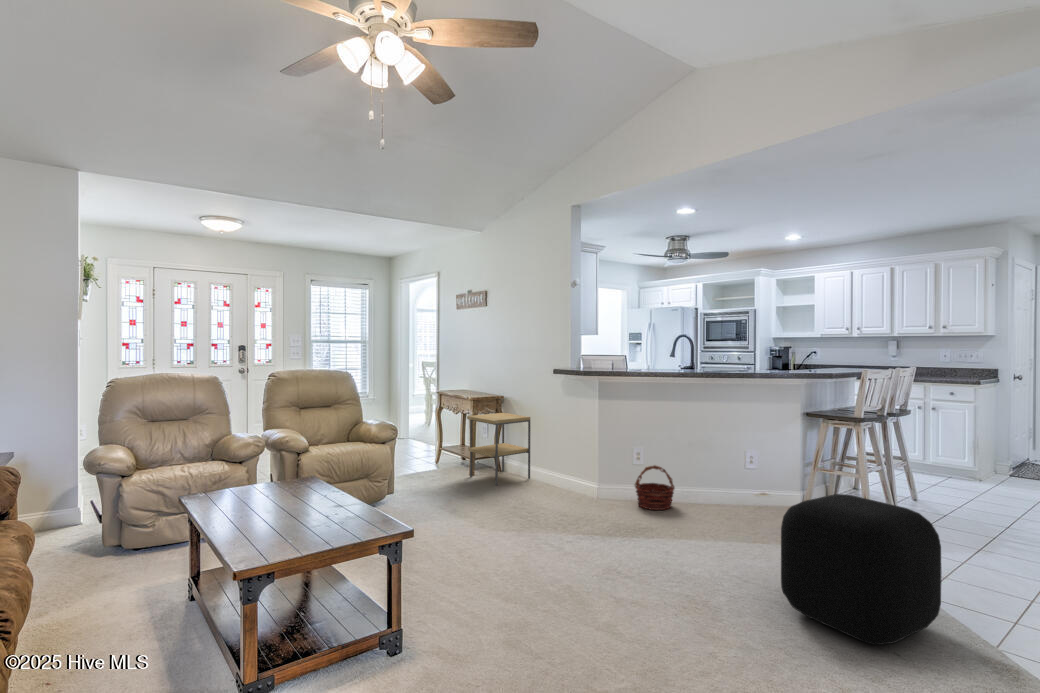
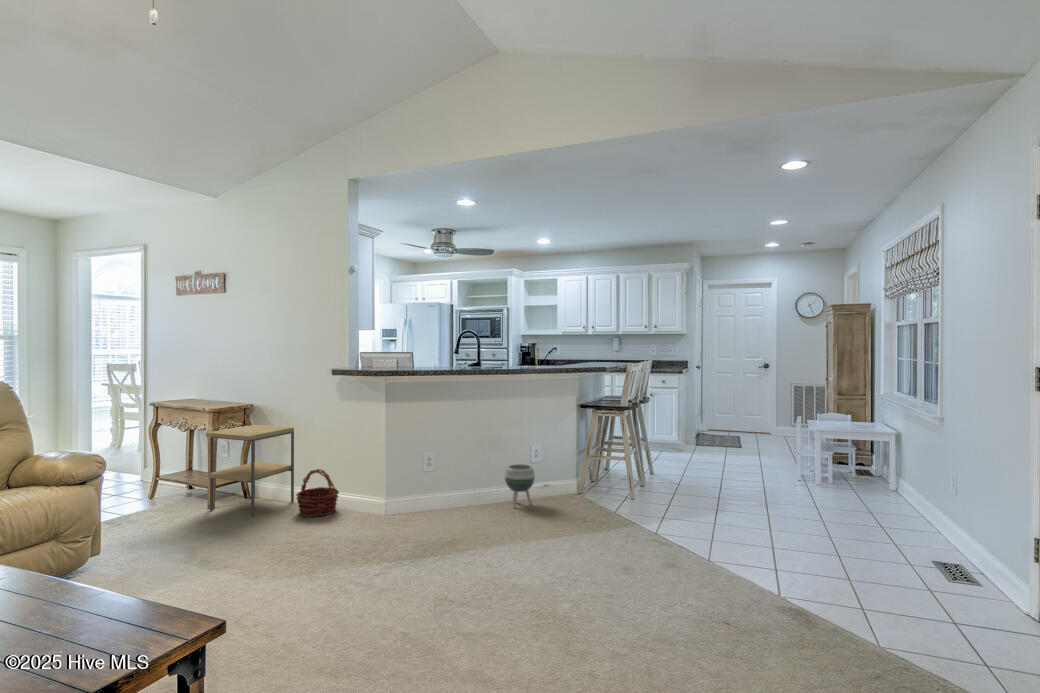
basket: present [635,465,674,510] -> present [296,469,339,517]
planter: none [712,468,745,511] -> present [504,464,535,508]
ottoman: present [781,494,942,645] -> none [619,481,746,618]

